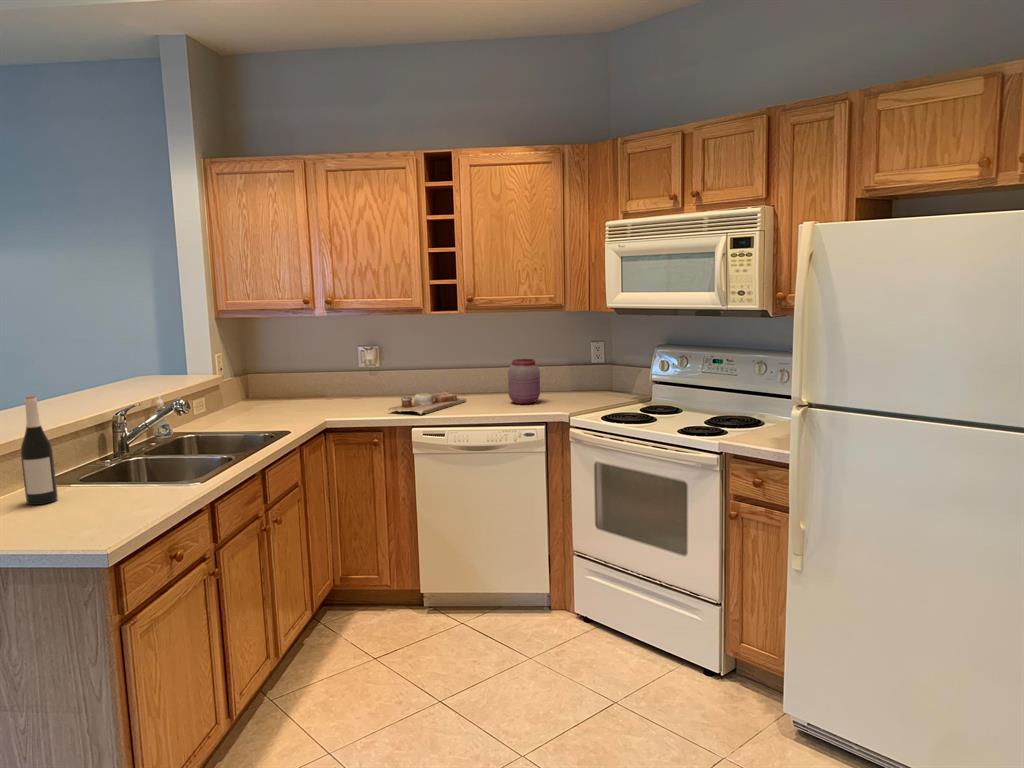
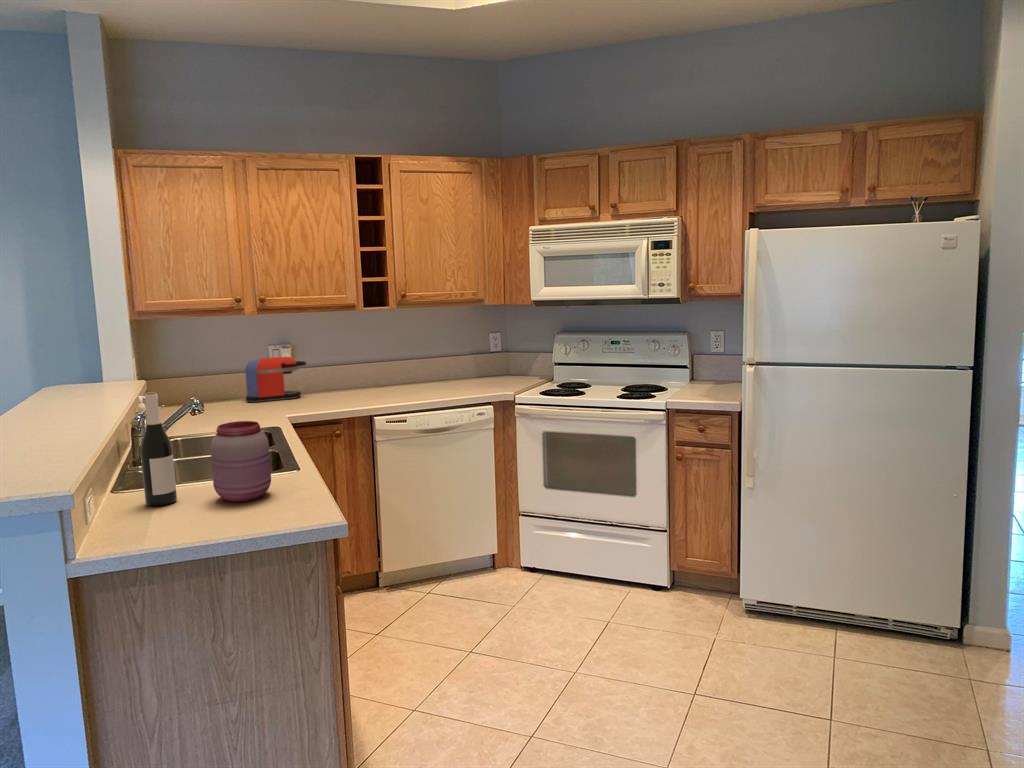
coffee maker: none [317,359,377,403] -> present [245,357,306,402]
jar: present [508,359,540,404] -> present [210,421,271,502]
cutting board: present [389,392,466,415] -> none [343,383,397,403]

